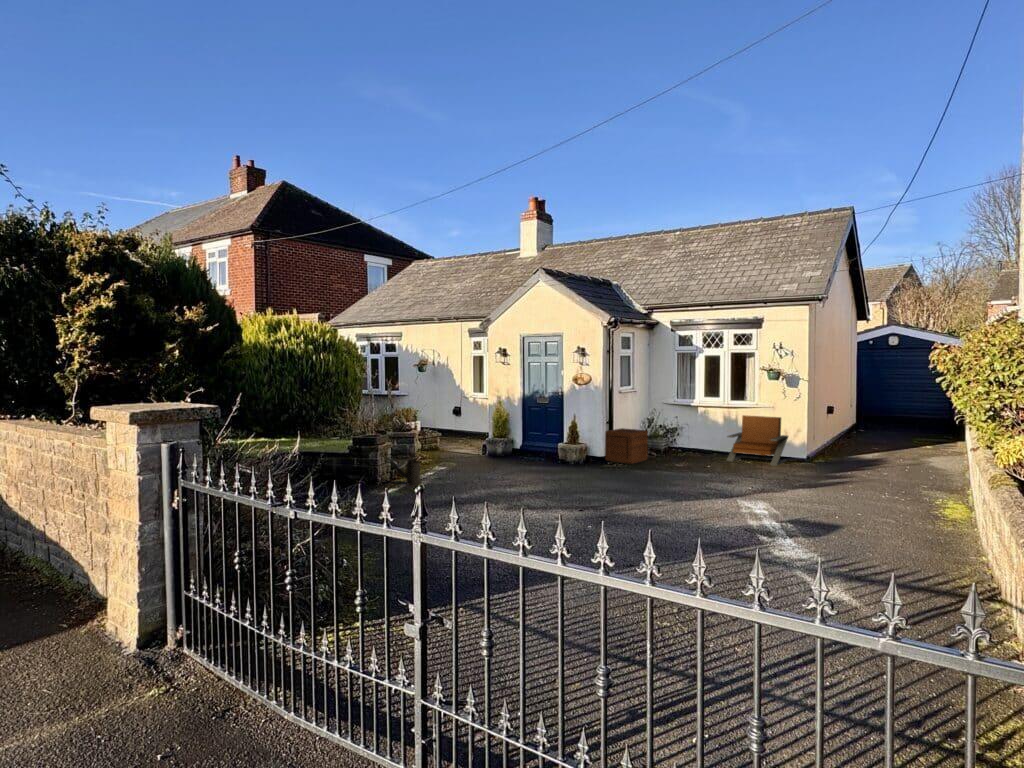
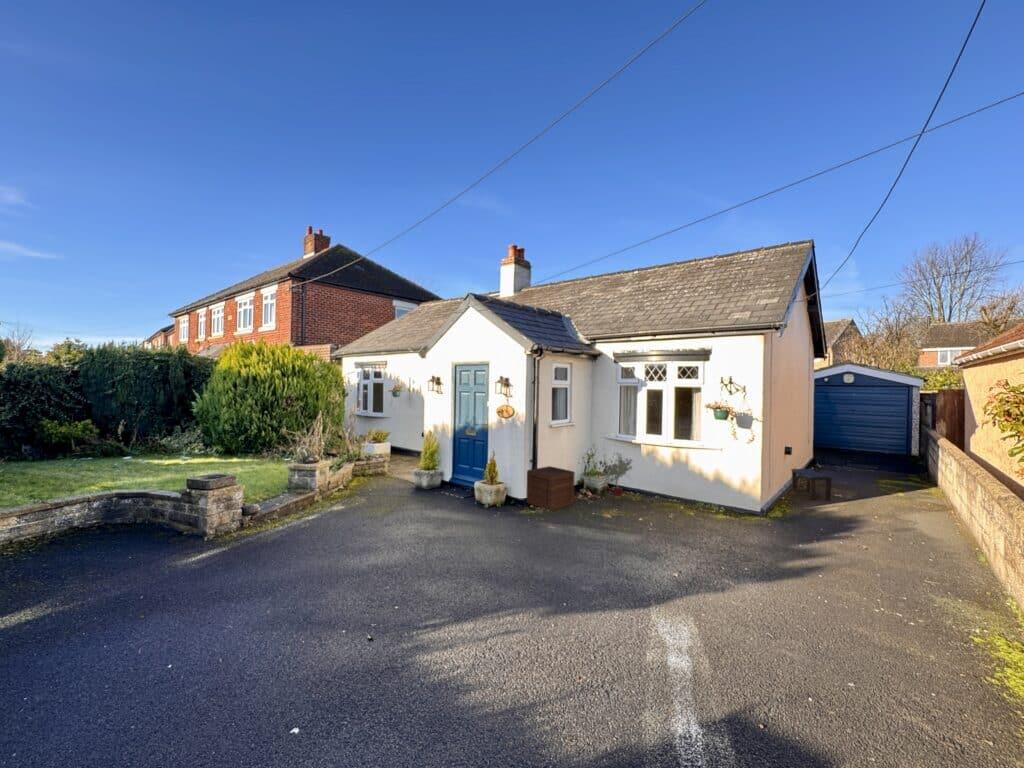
lounge chair: present [727,415,788,466] -> none [664,458,739,525]
potted tree: none [668,416,693,454] -> present [606,454,632,496]
bench: none [833,426,866,451] -> present [792,469,832,500]
watering can: present [389,454,421,485] -> none [232,500,272,540]

